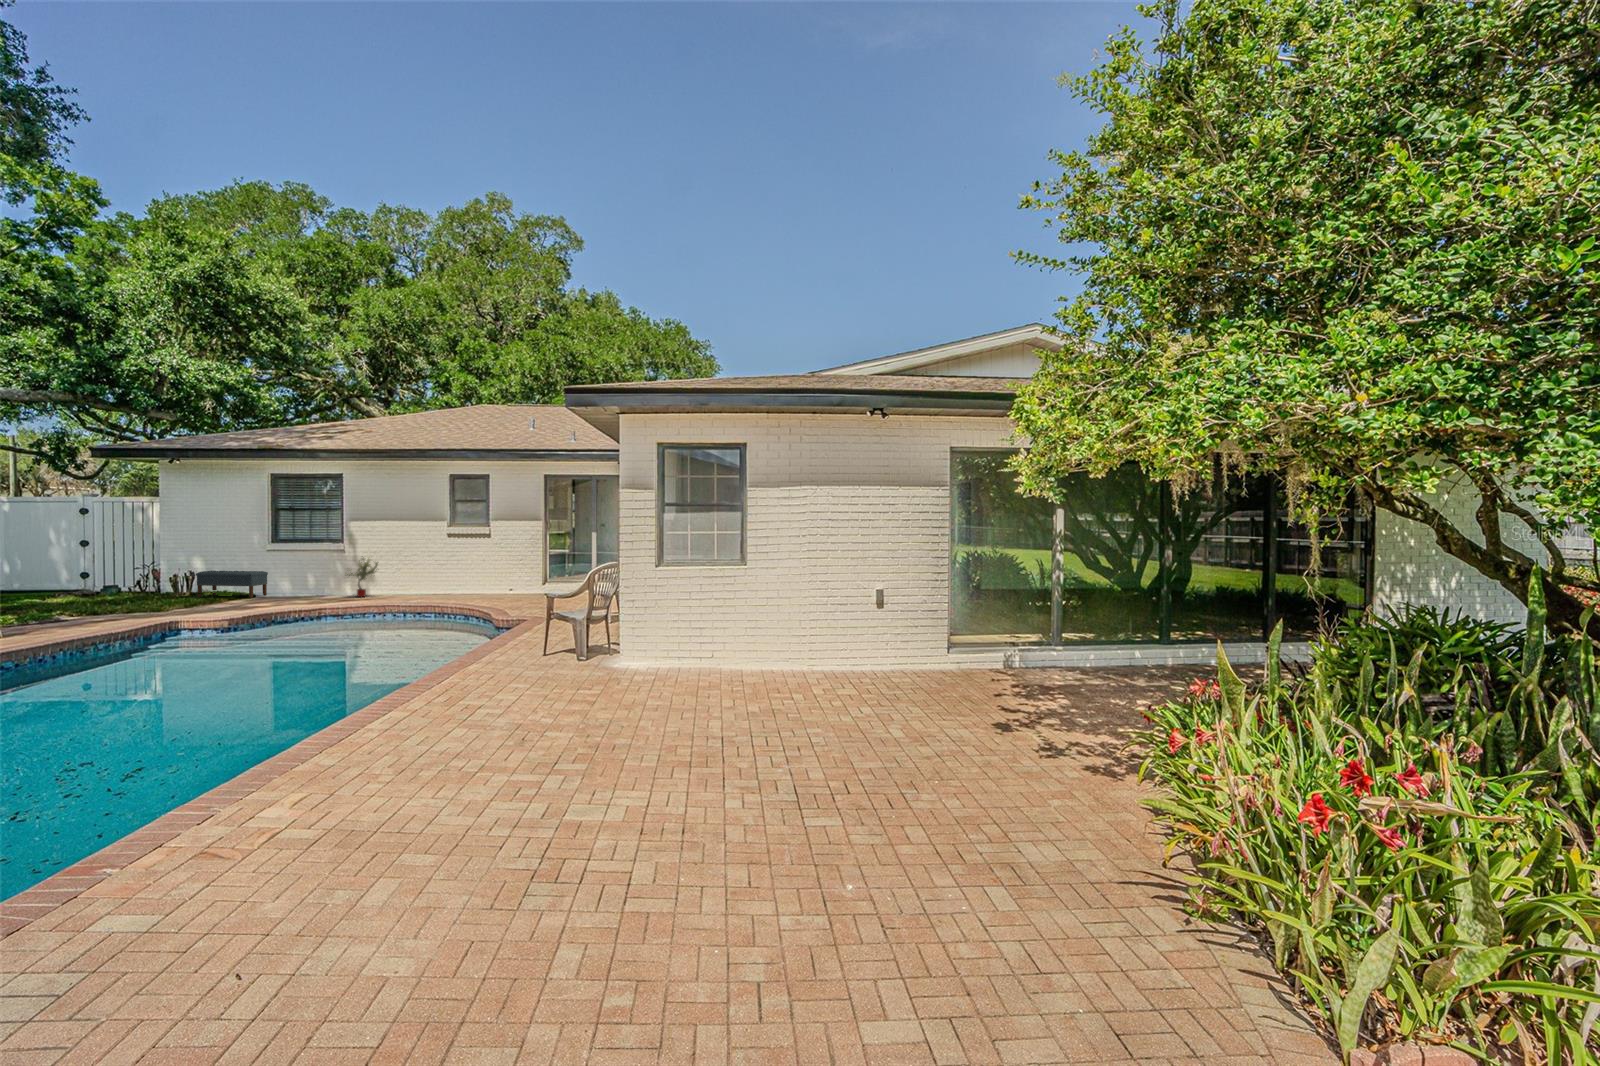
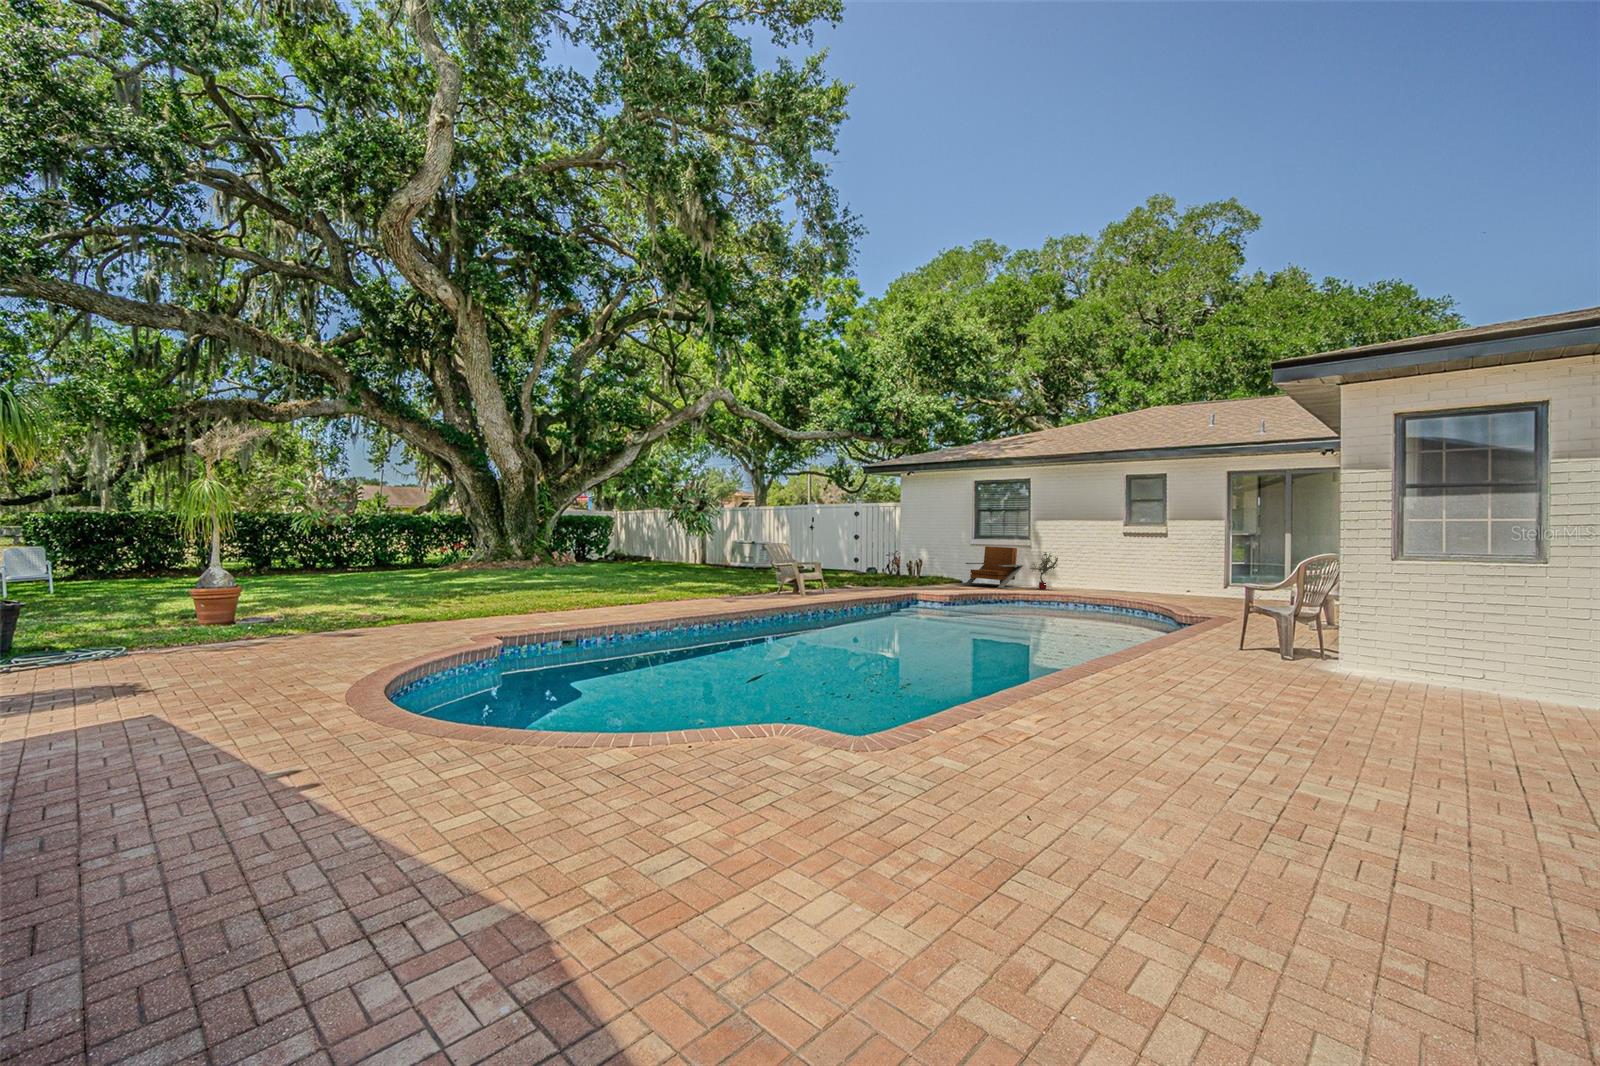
lounge chair: none [256,552,337,602] -> present [965,546,1023,589]
bench: present [196,570,268,598] -> none [925,560,971,583]

